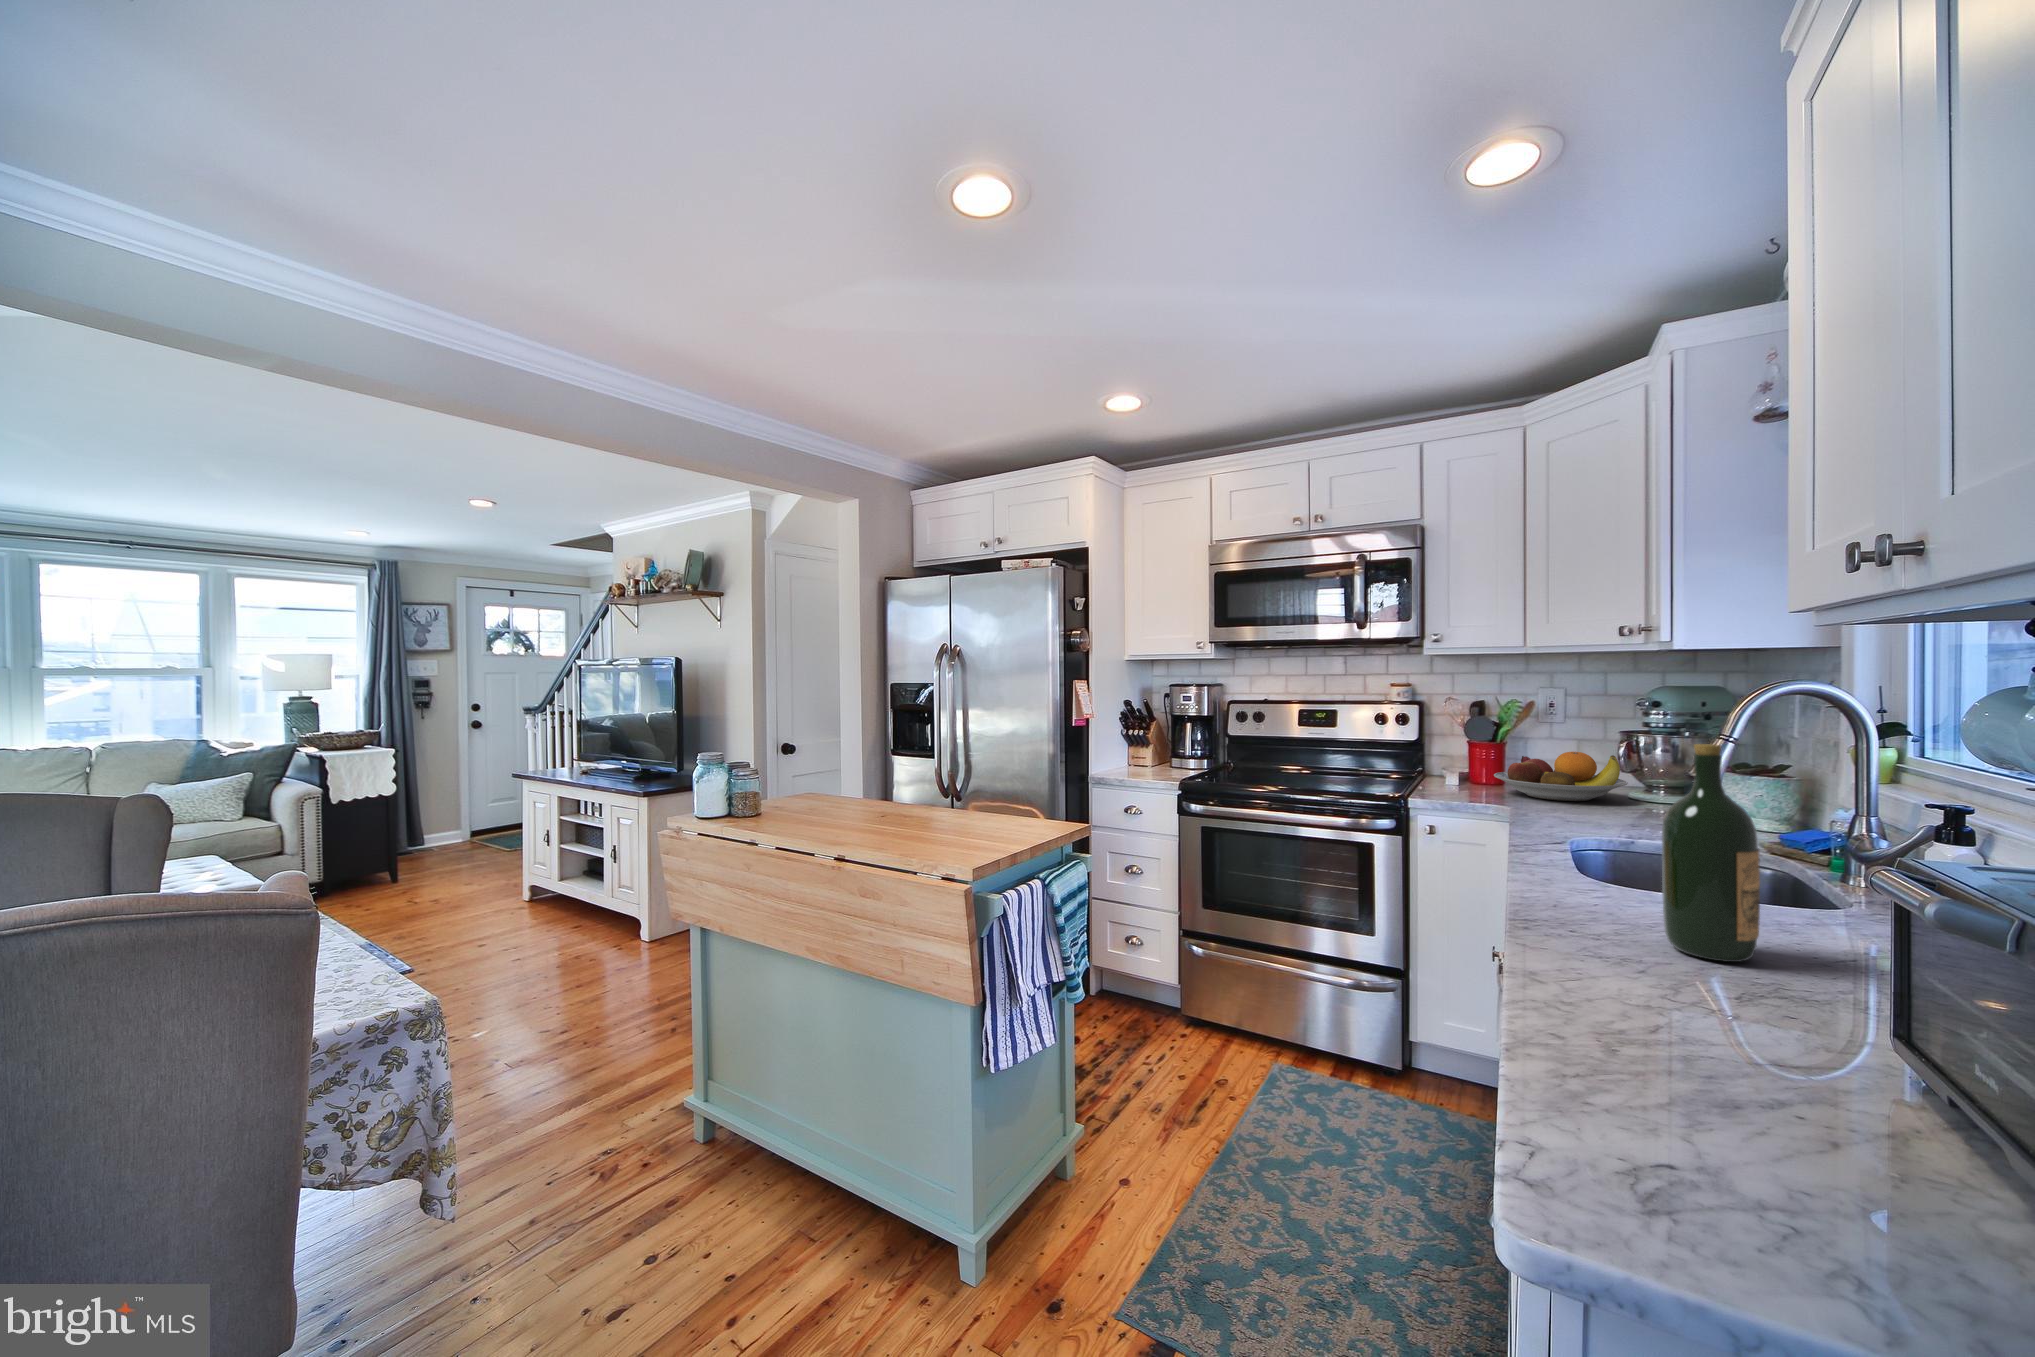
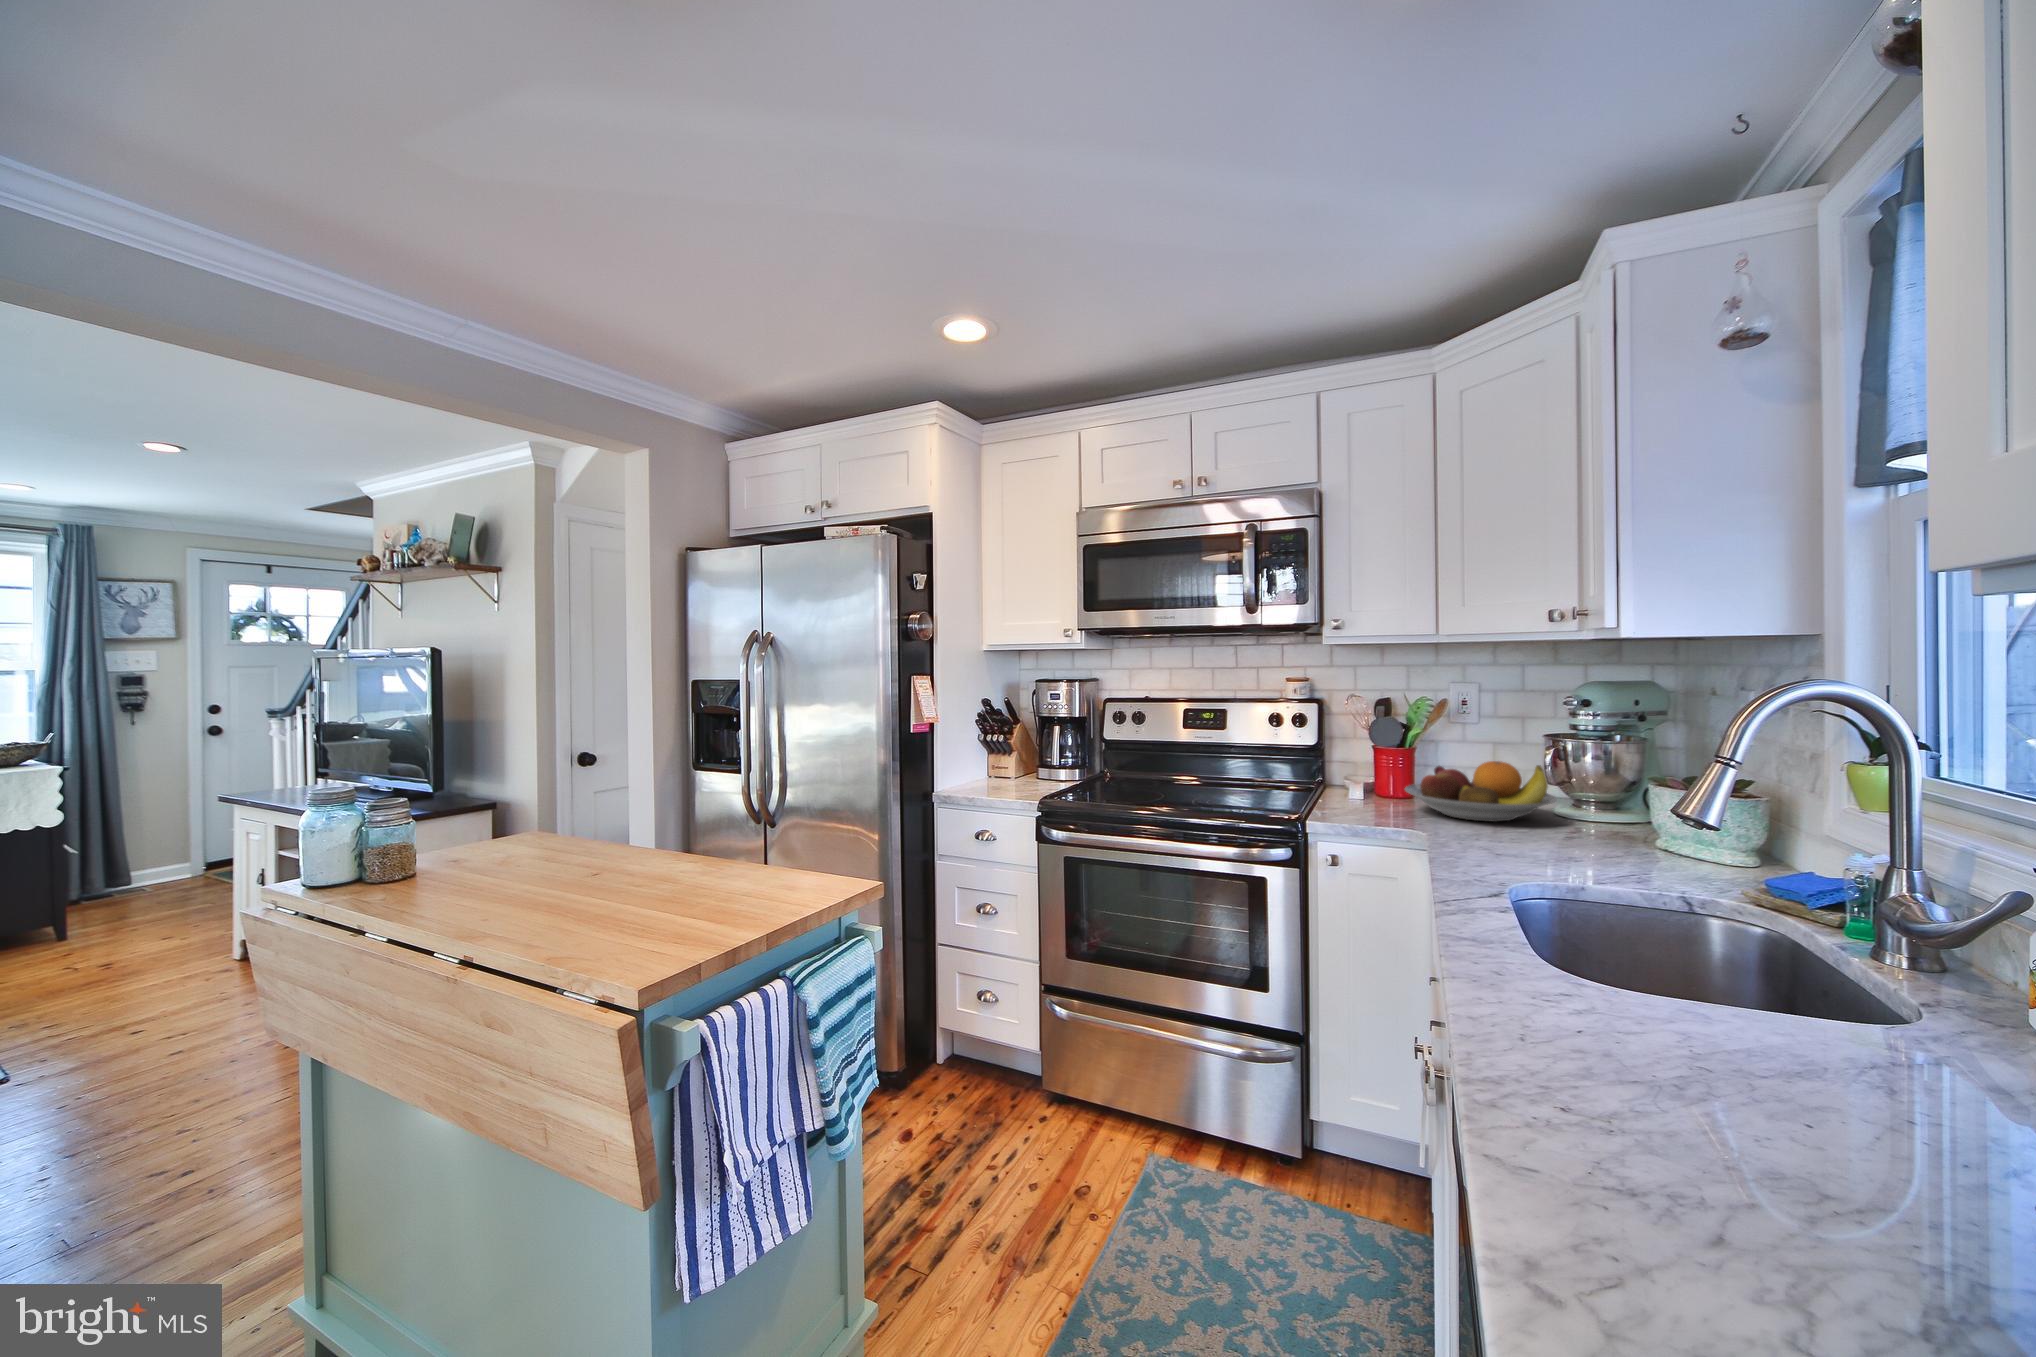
wine bottle: present [1662,744,1760,962] -> none [1754,807,1955,1234]

